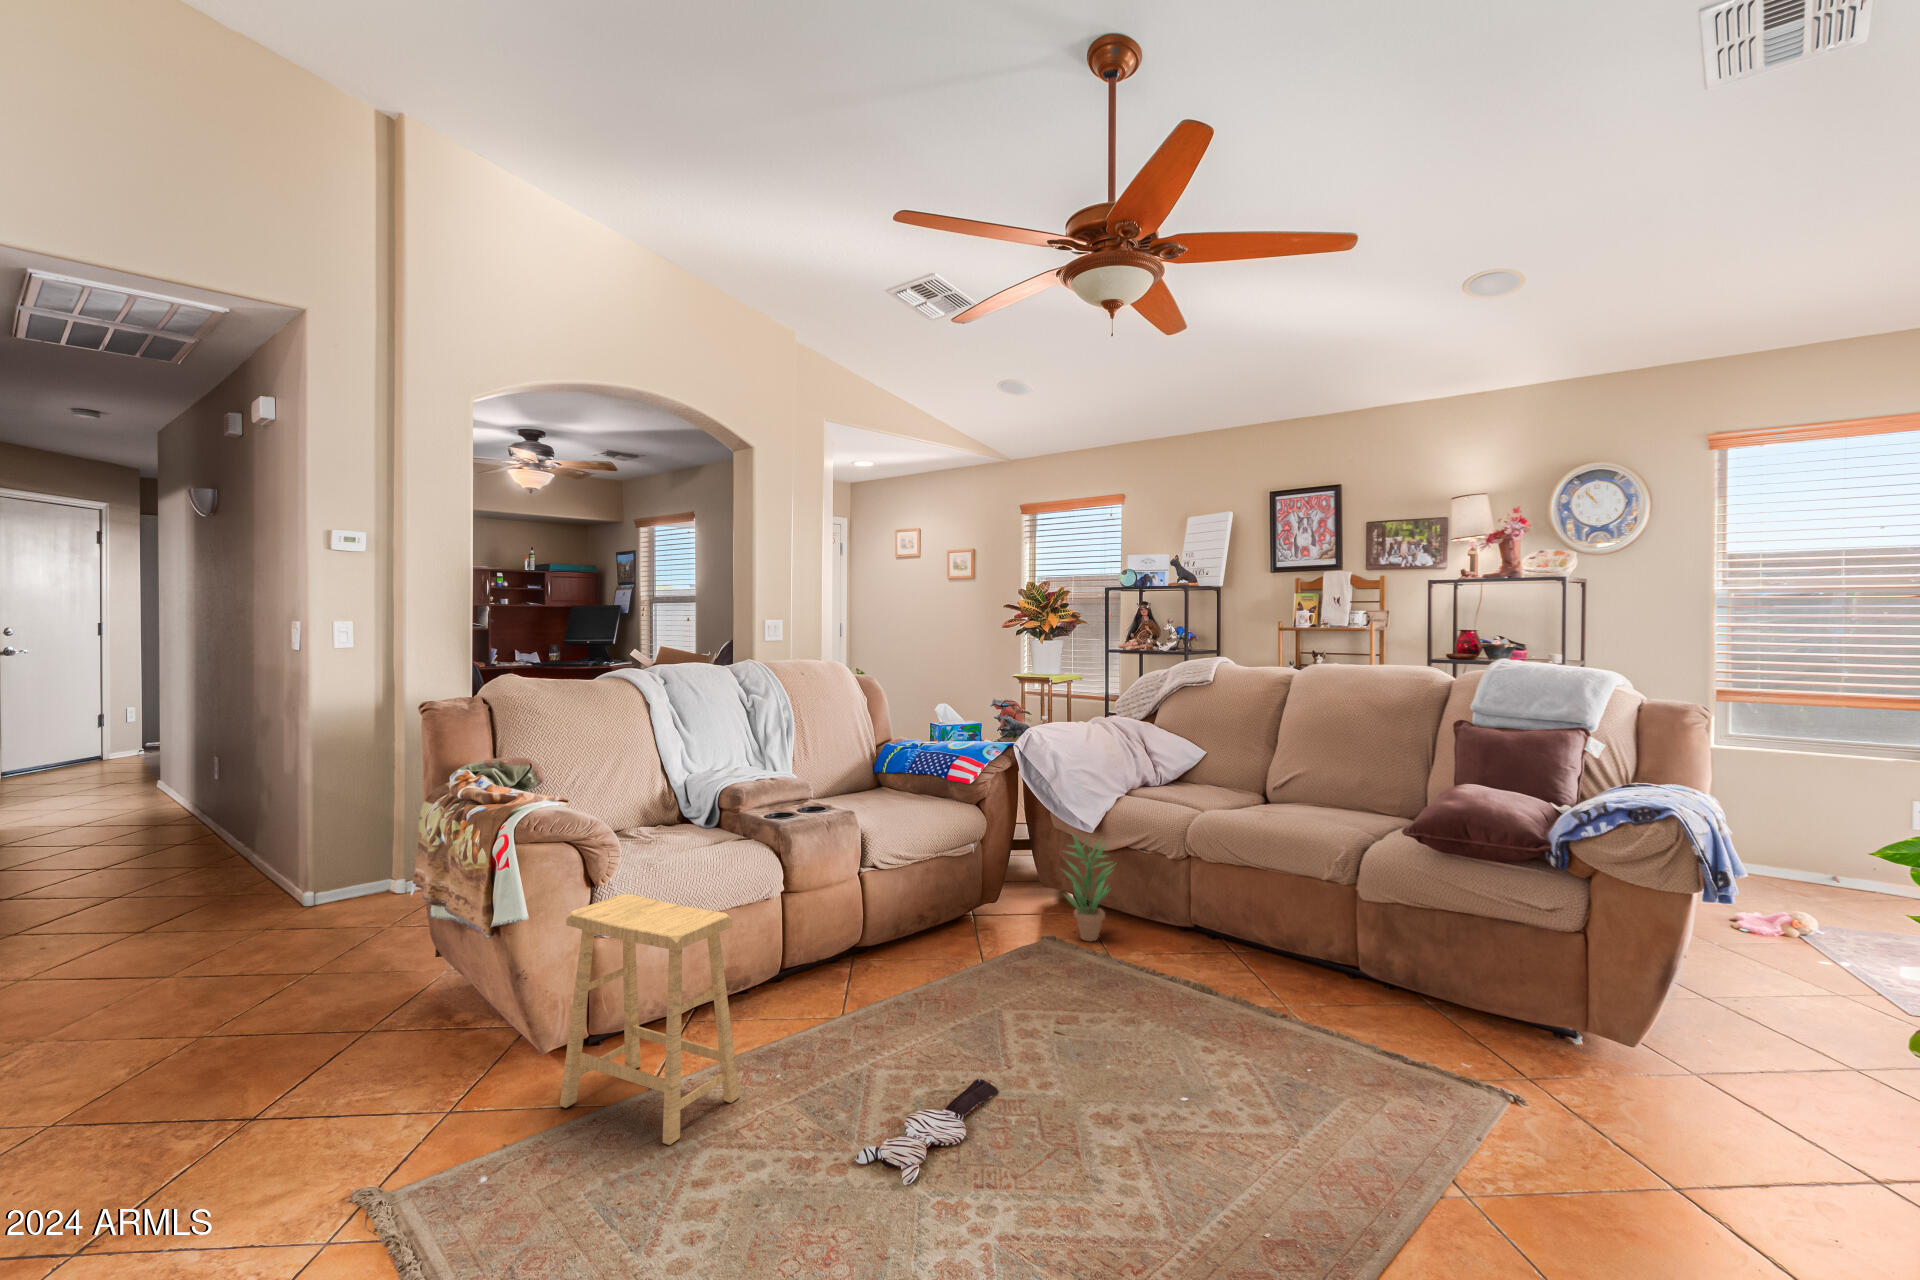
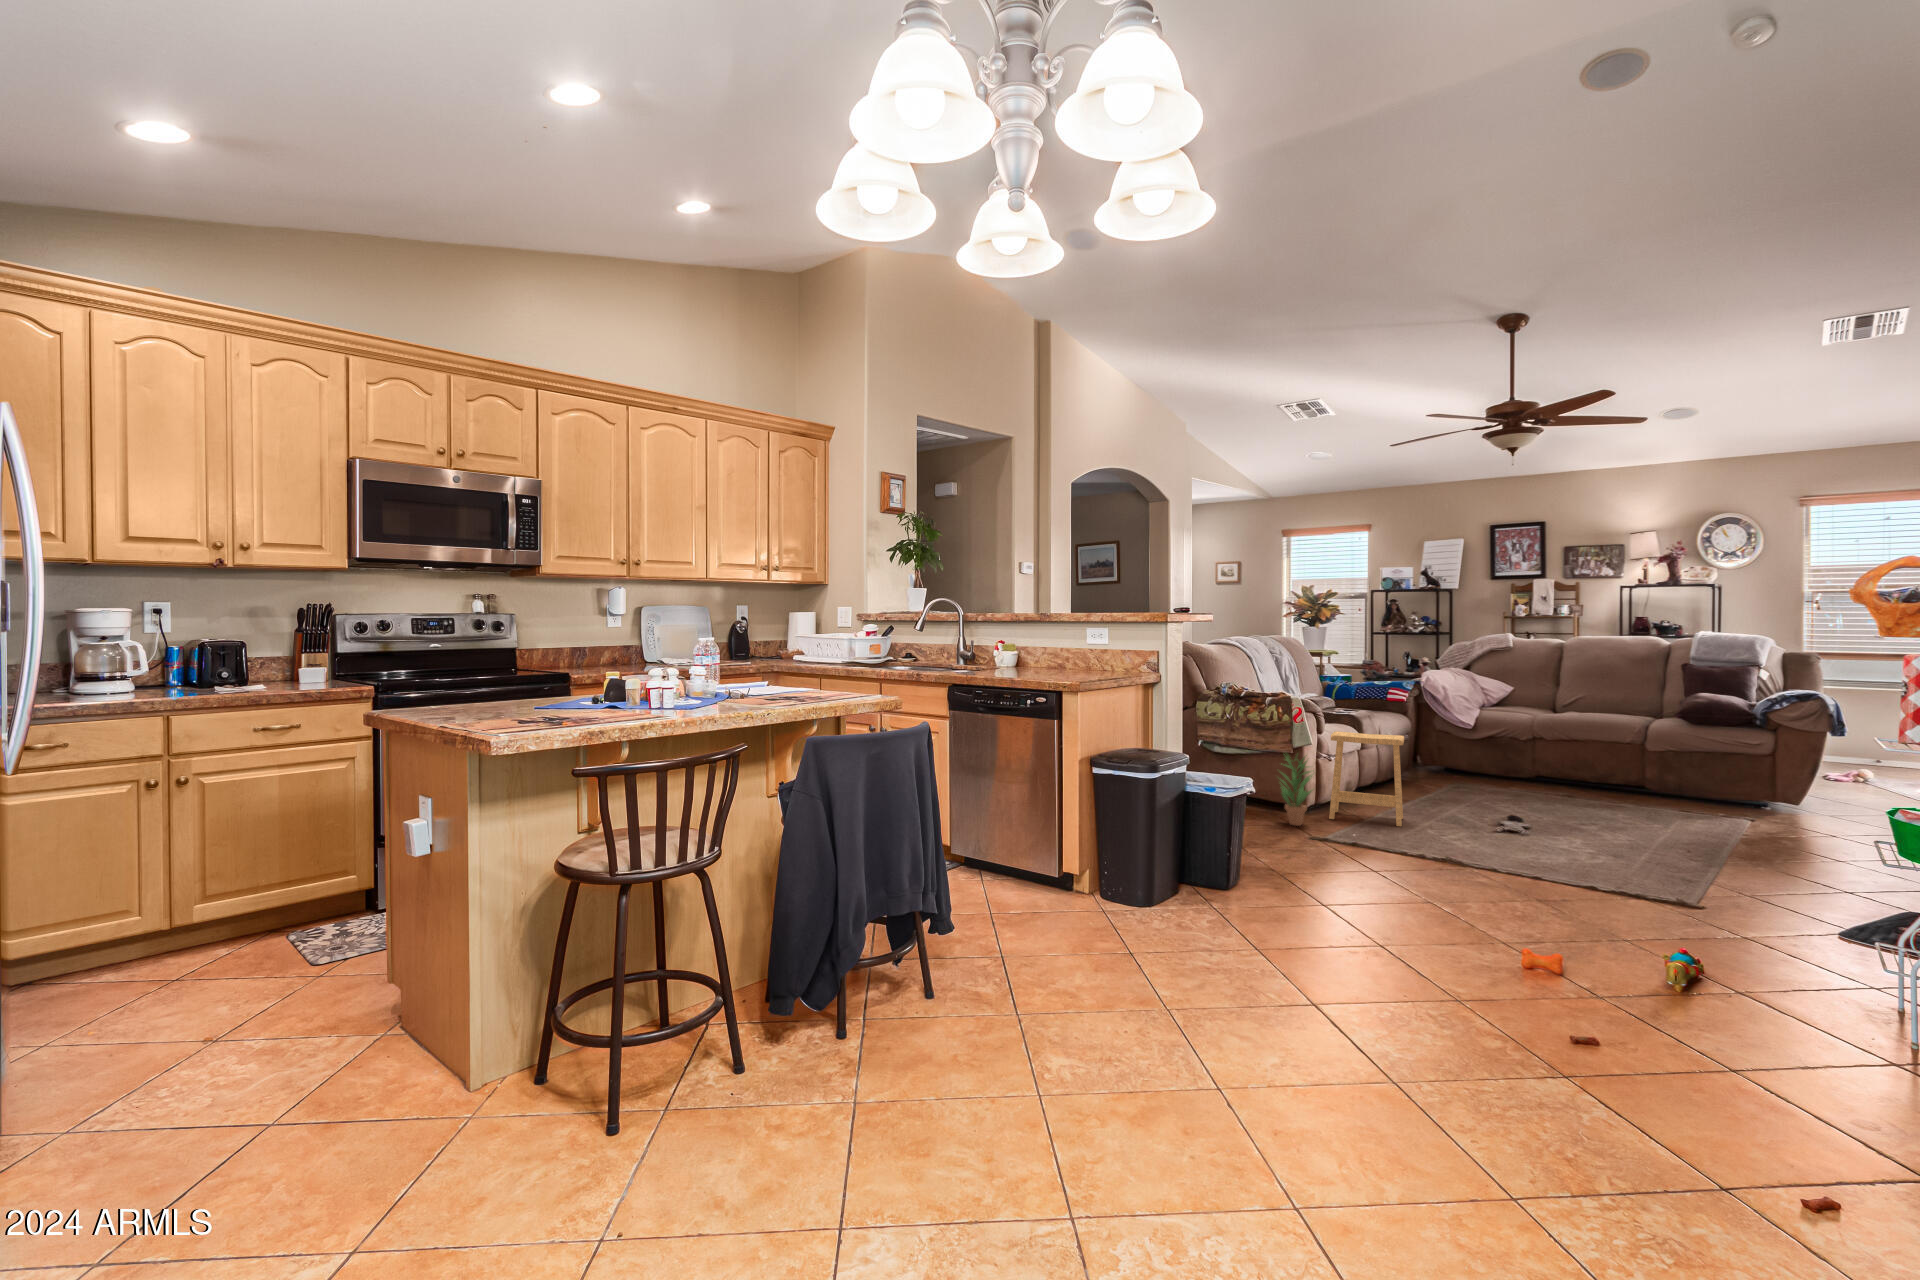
potted plant: present [1064,836,1112,941] -> present [1280,754,1312,826]

